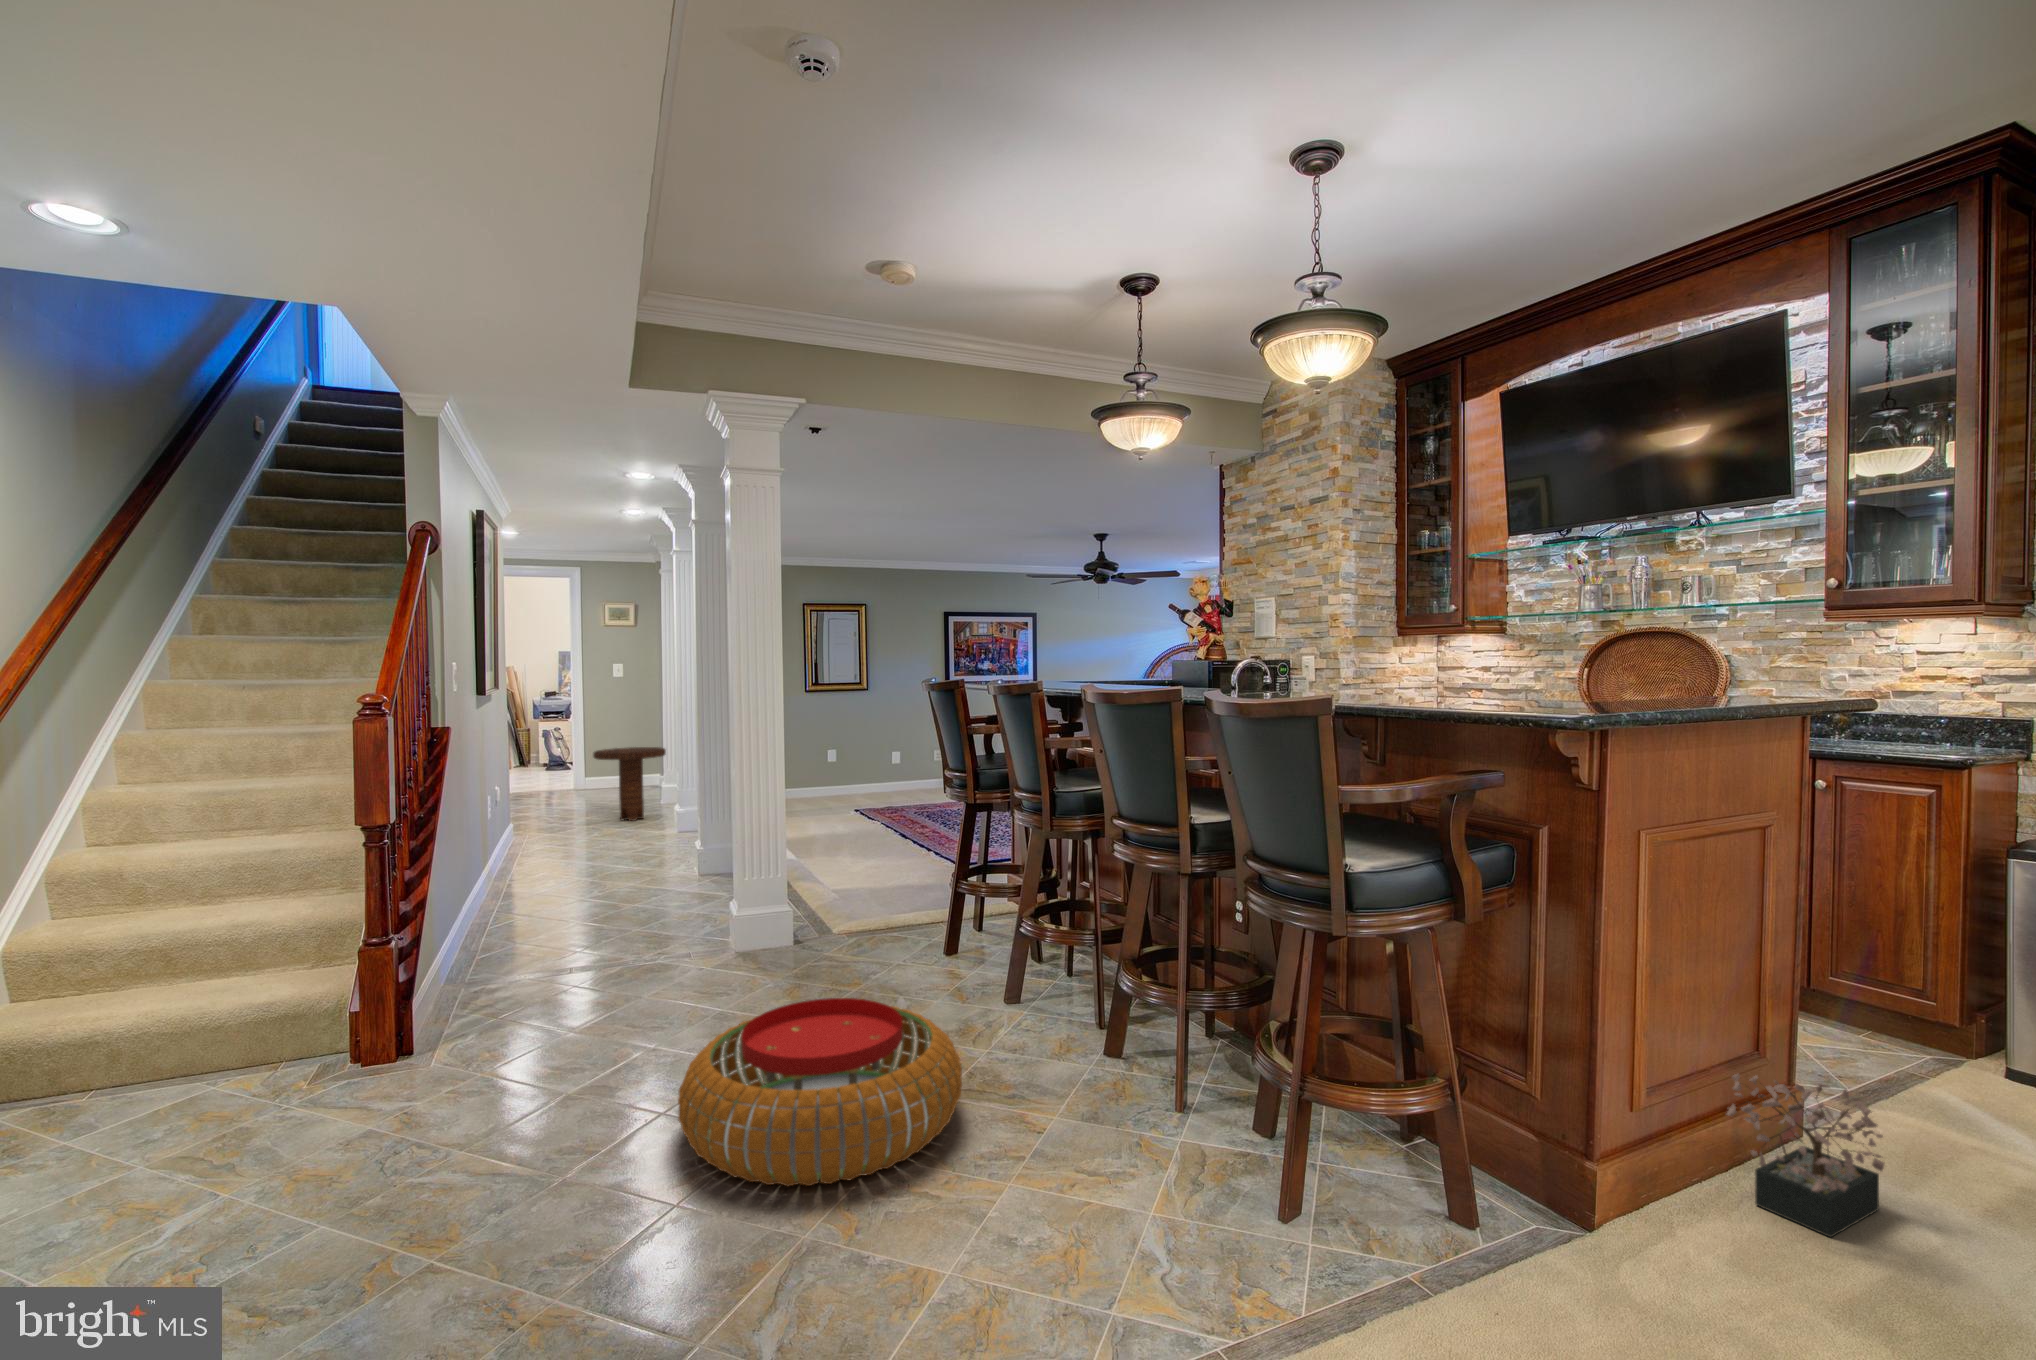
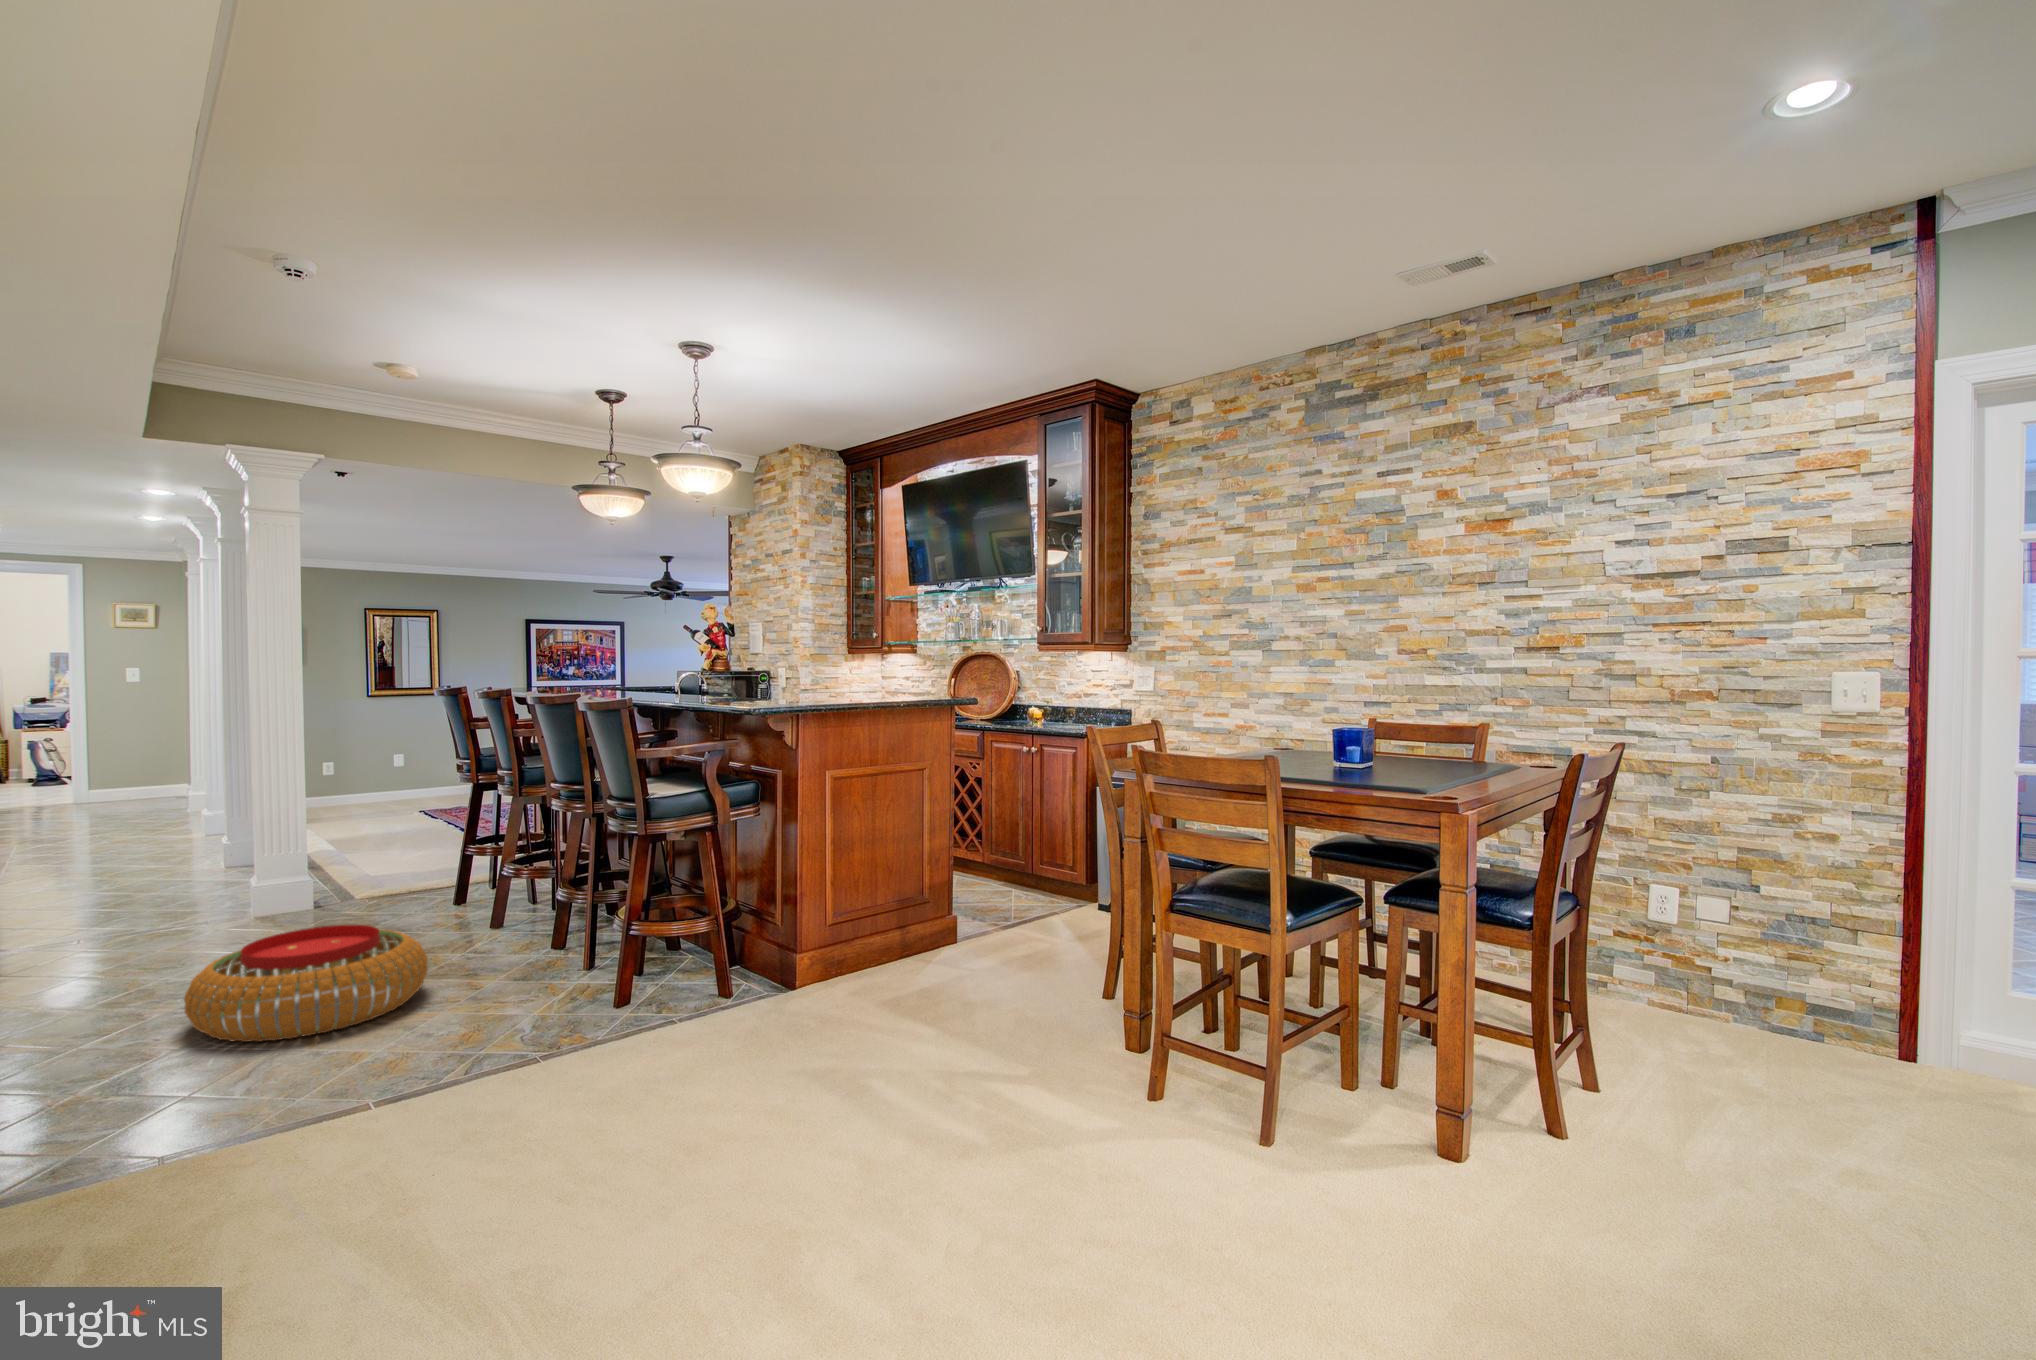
side table: present [593,747,666,821] -> none [99,756,193,833]
decorative plant: present [1727,1074,1884,1237] -> none [887,906,967,985]

